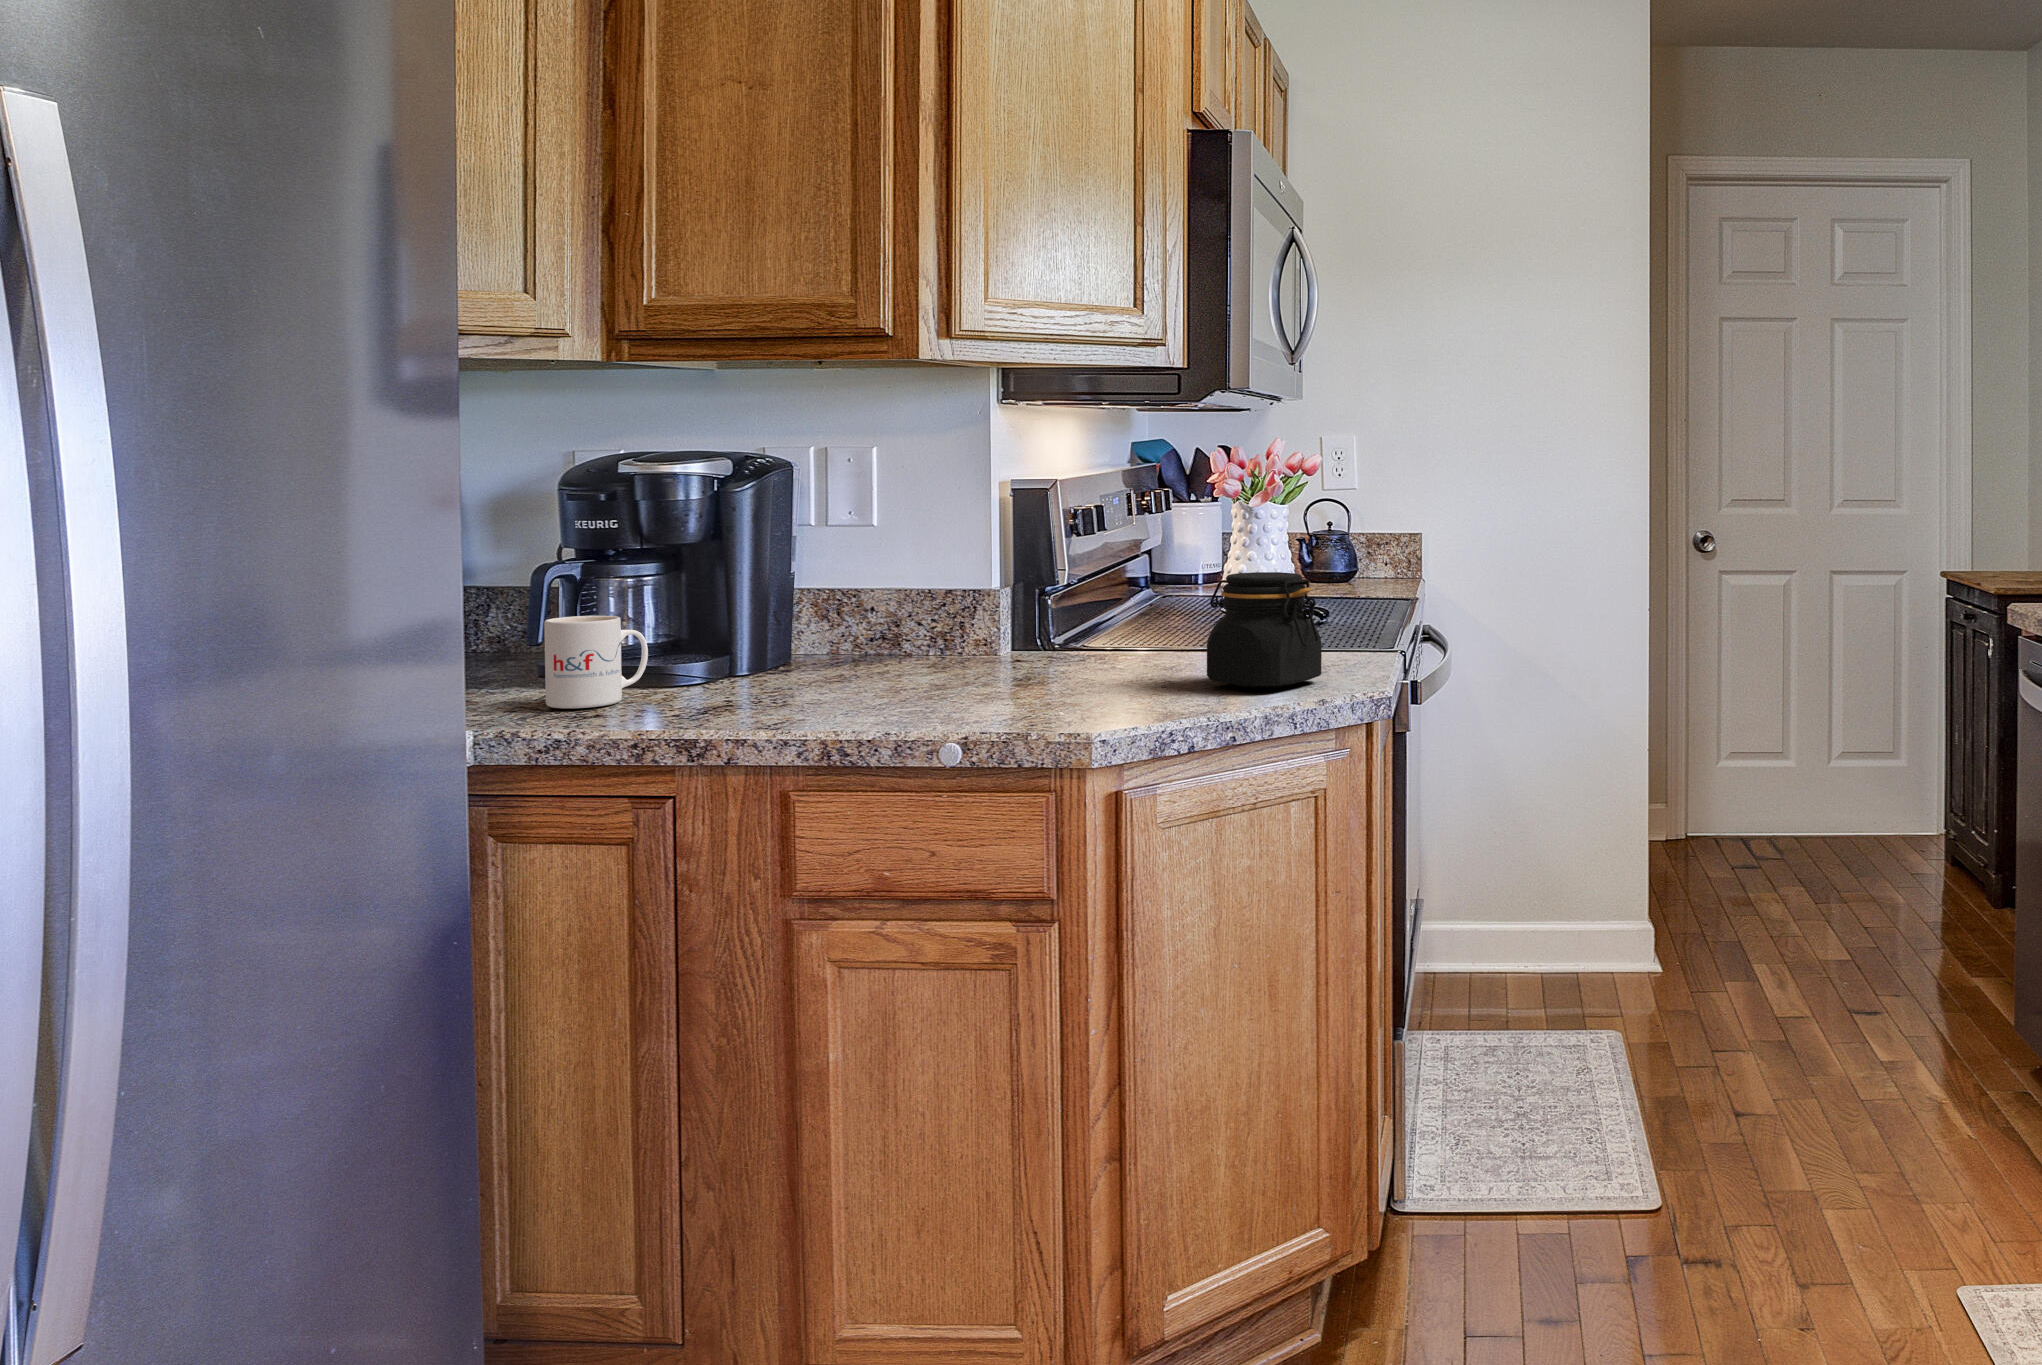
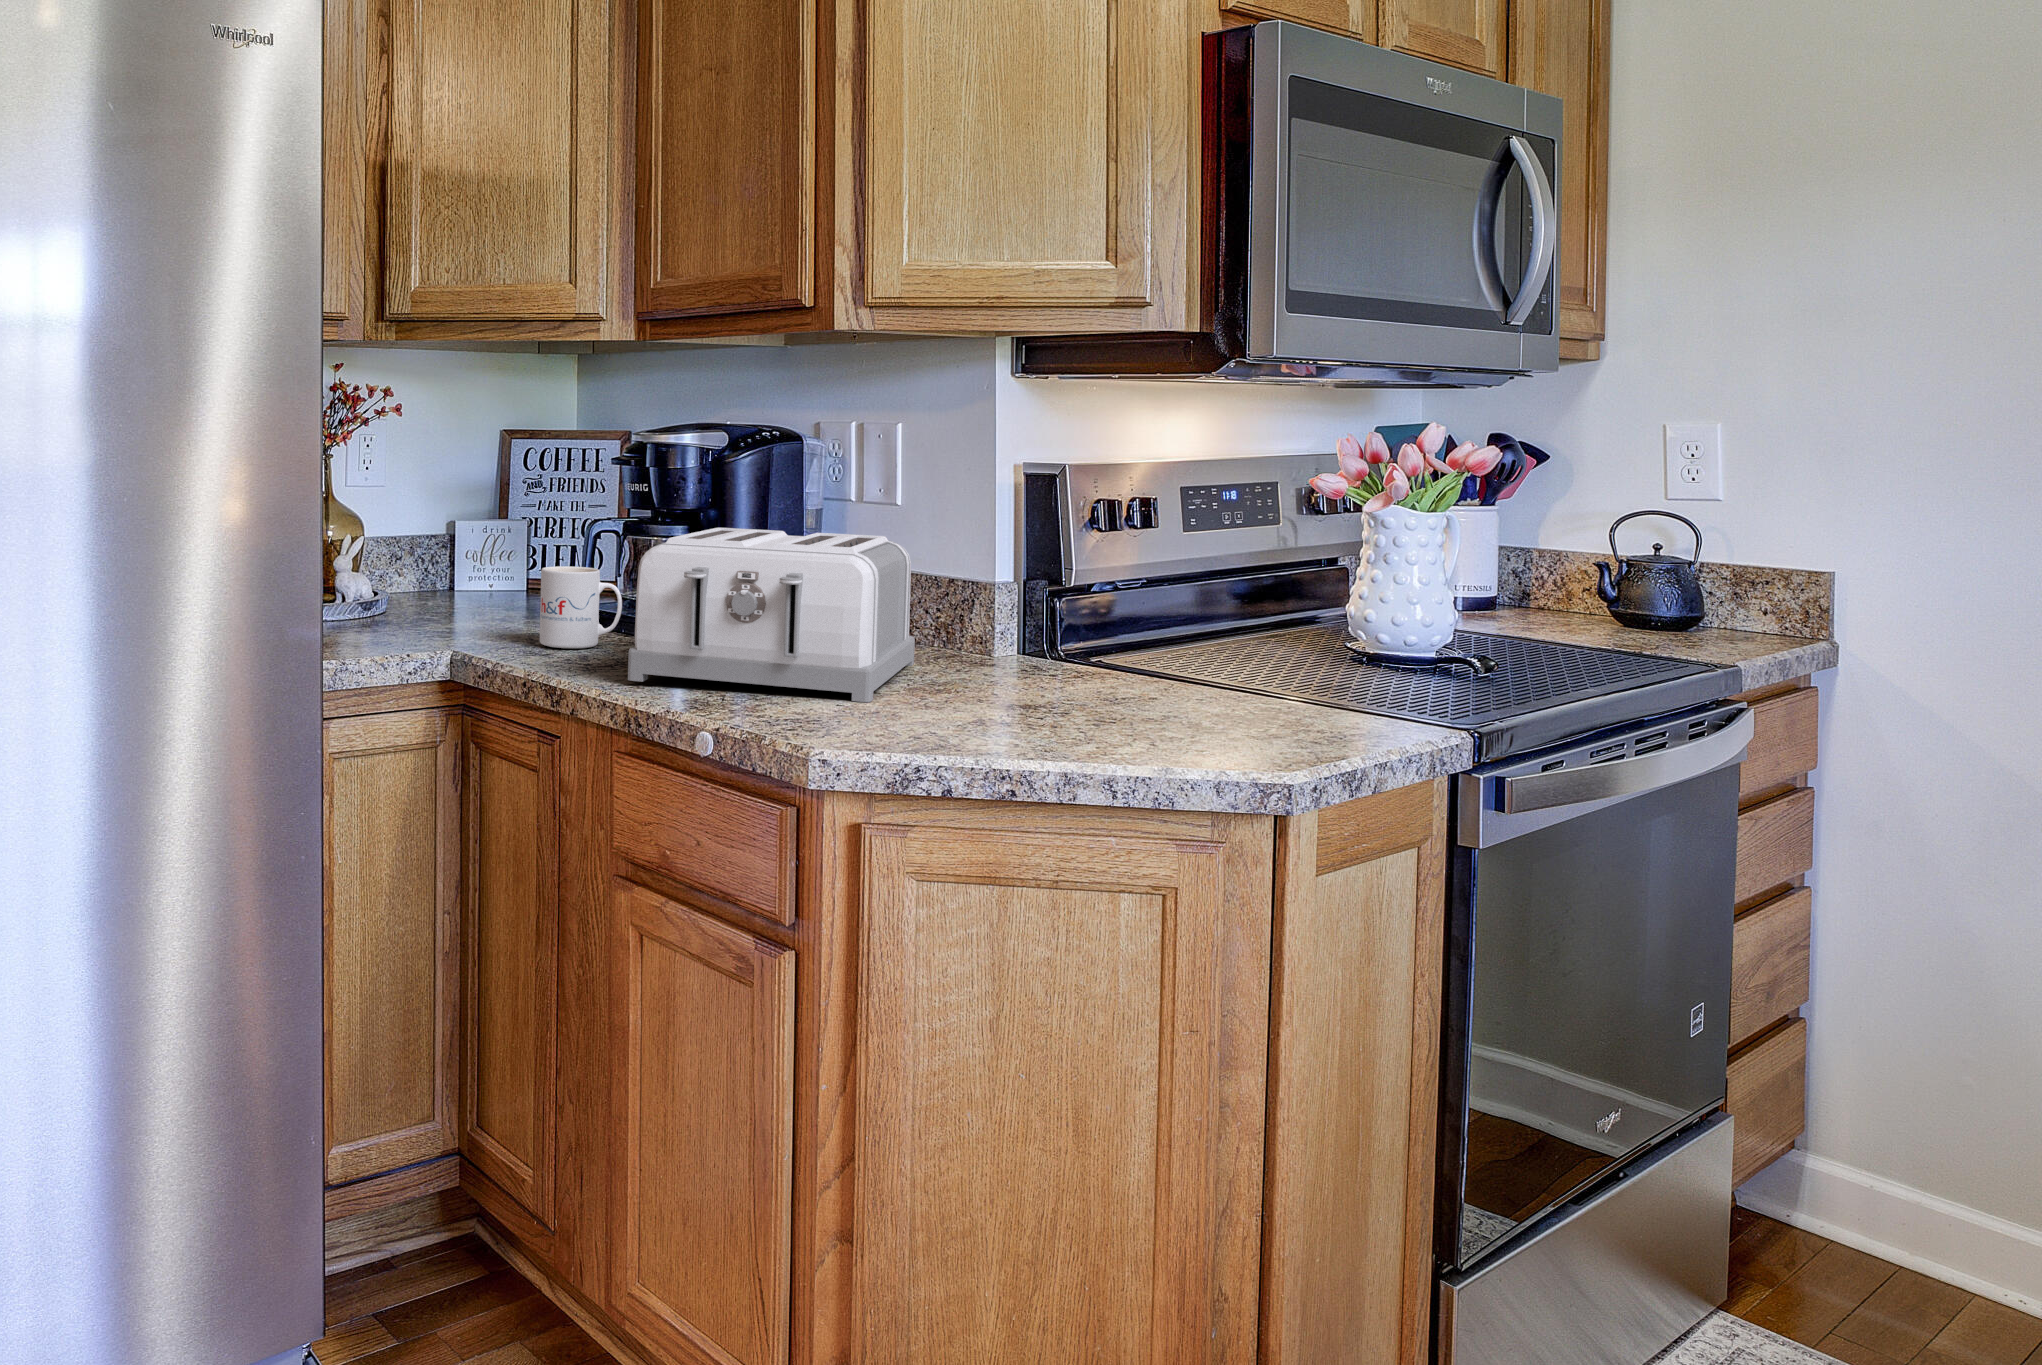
toaster: none [742,552,1025,718] -> present [628,528,915,702]
jar: present [1207,572,1322,688] -> none [1061,590,1216,743]

